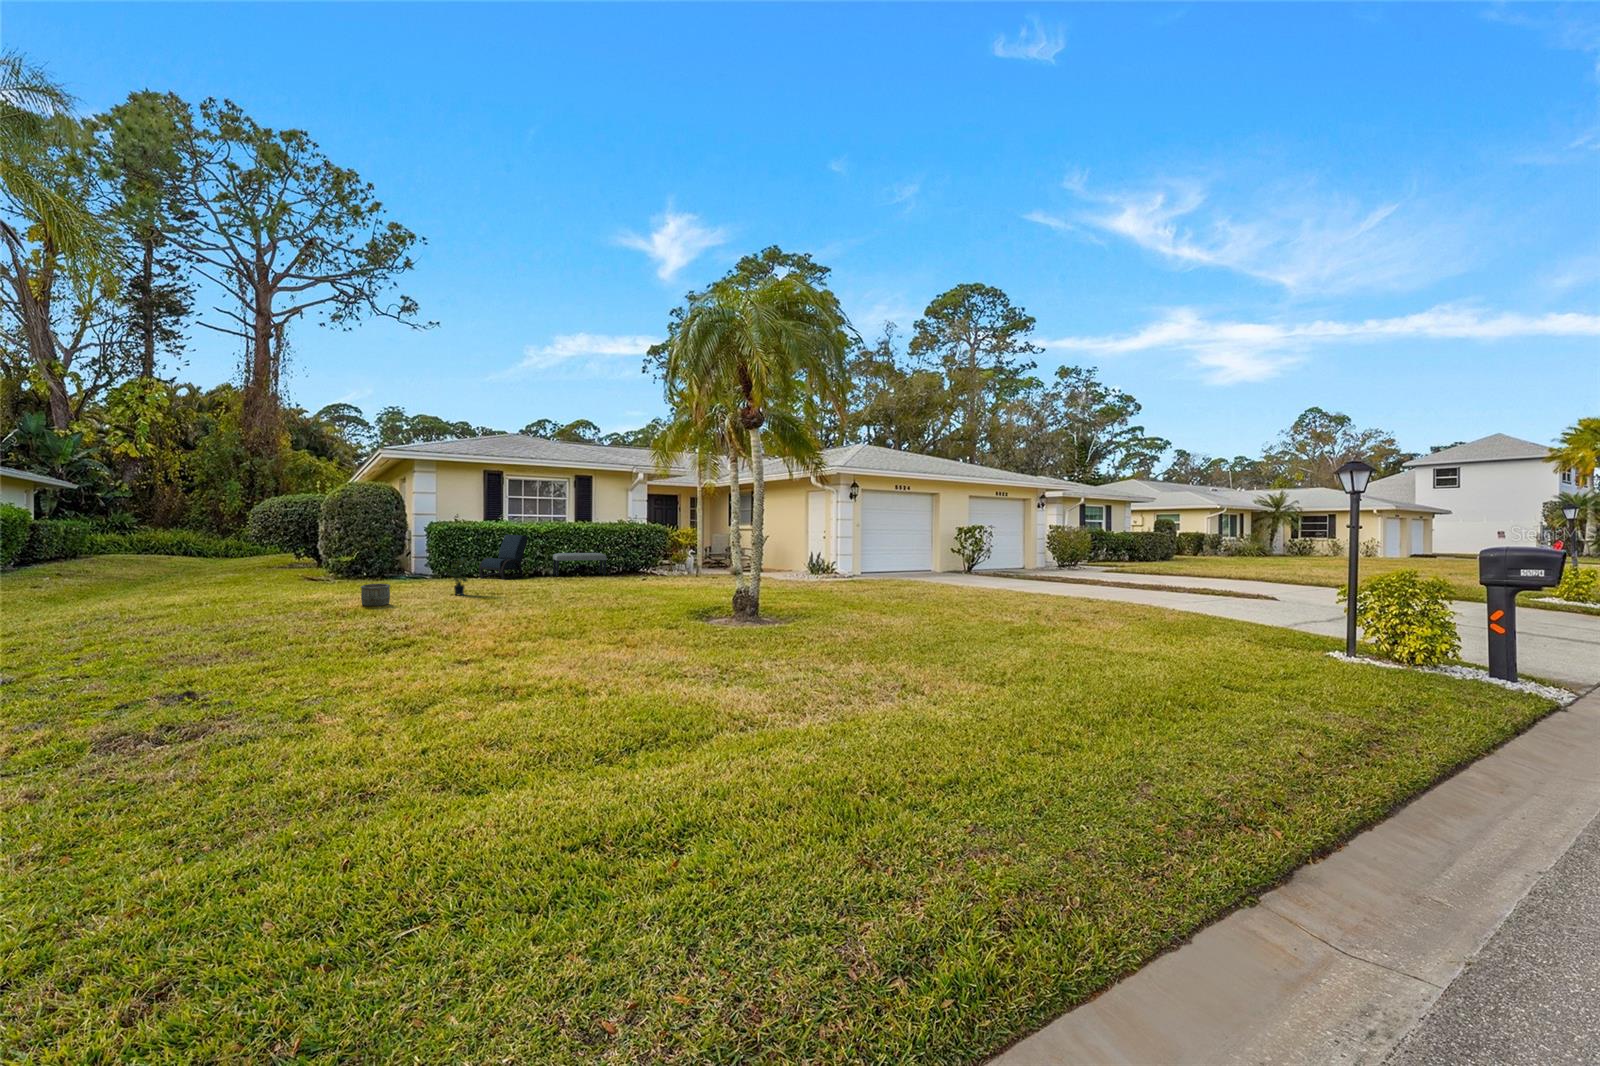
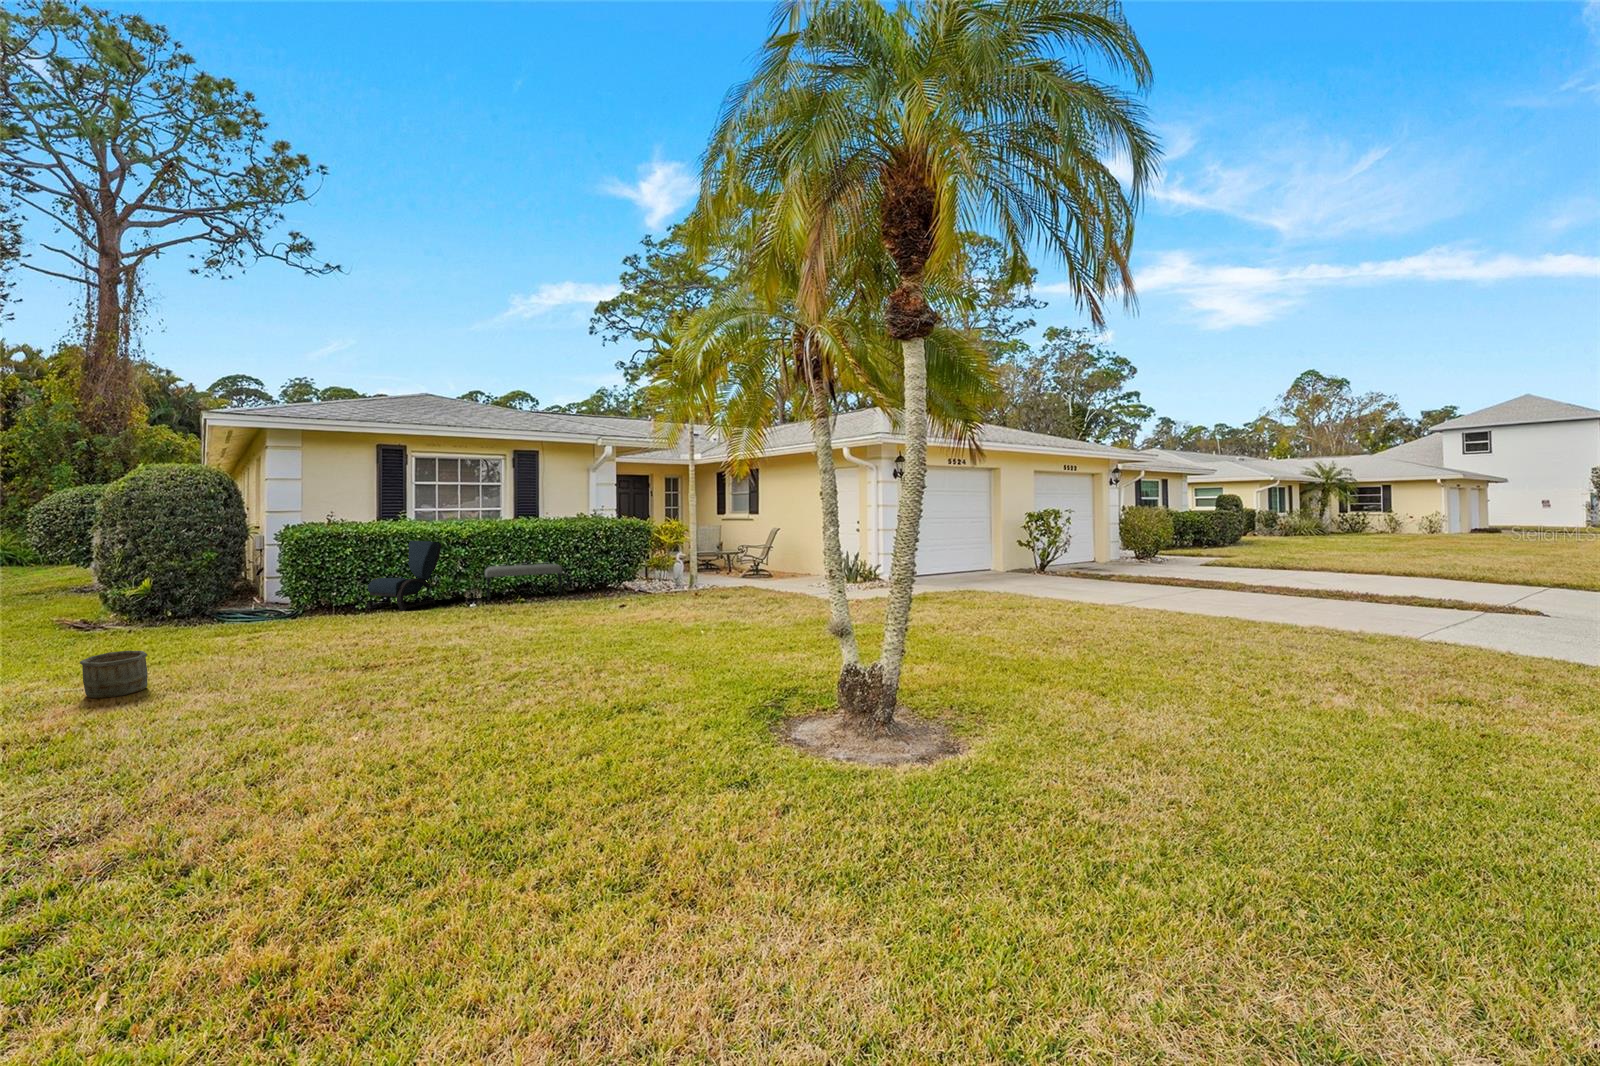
potted plant: present [448,558,470,595] -> none [279,588,324,655]

